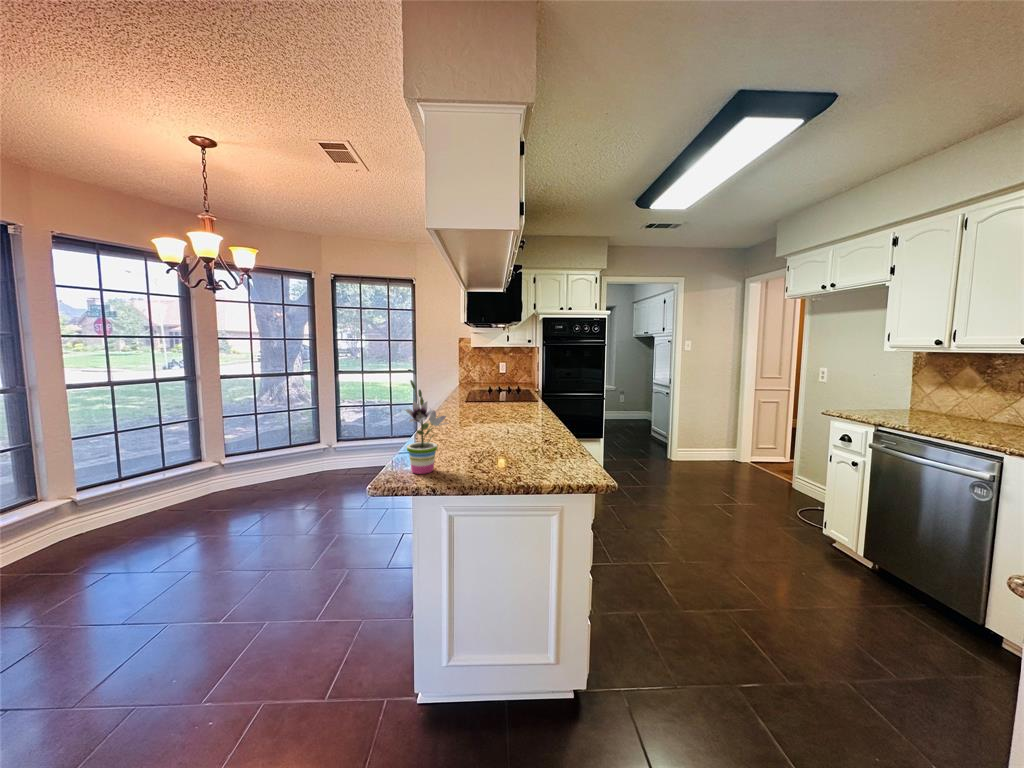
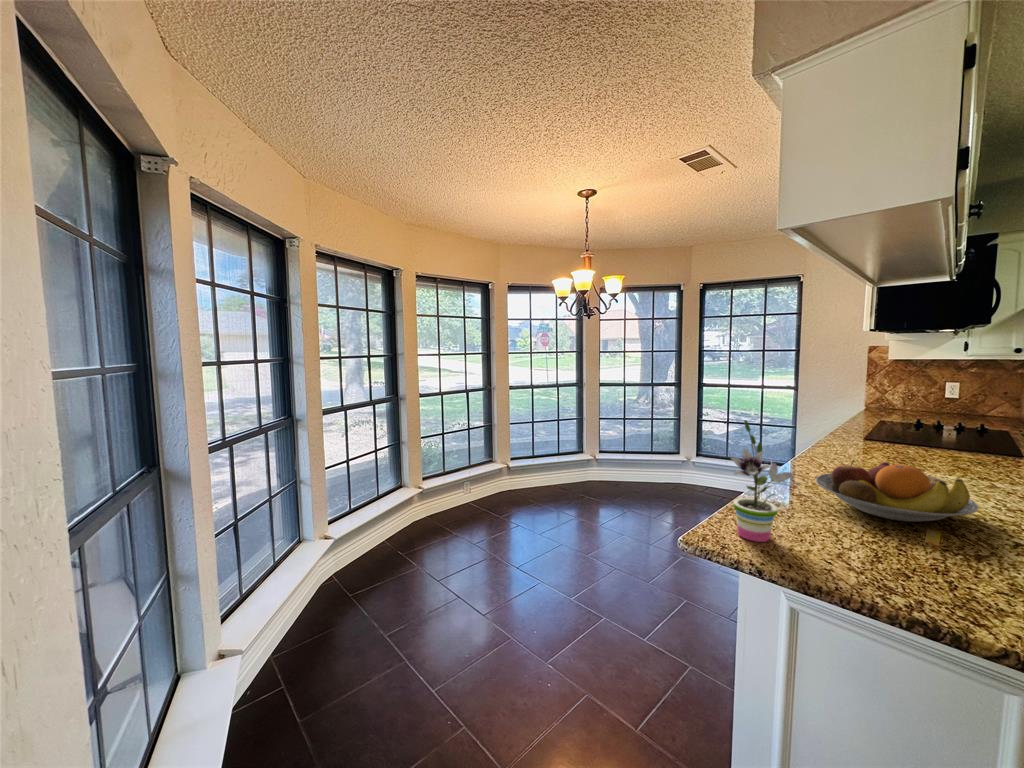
fruit bowl: none [450,406,528,442] -> present [816,460,978,522]

